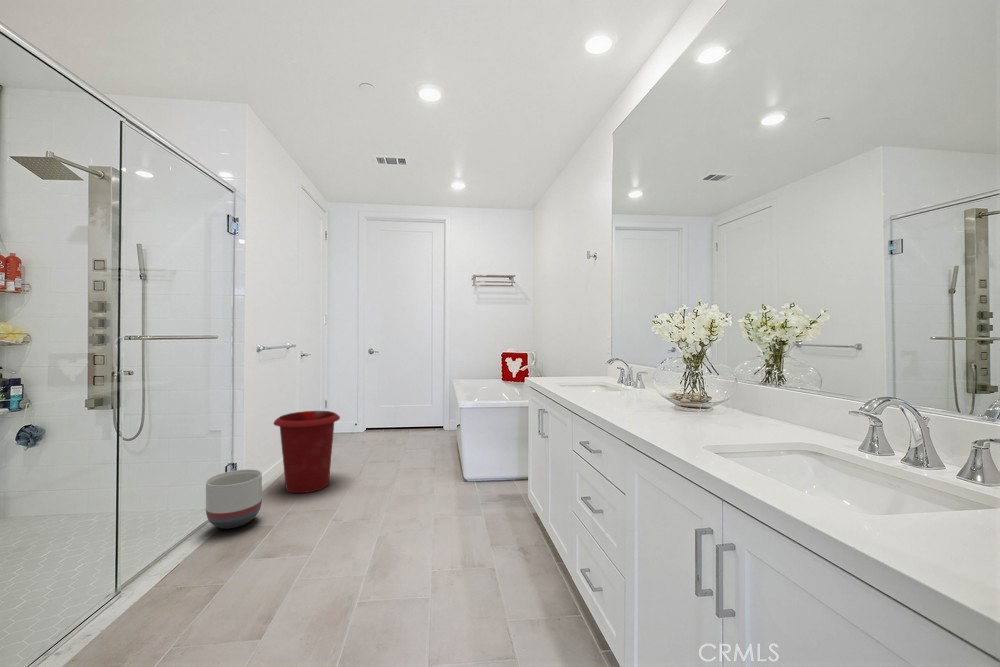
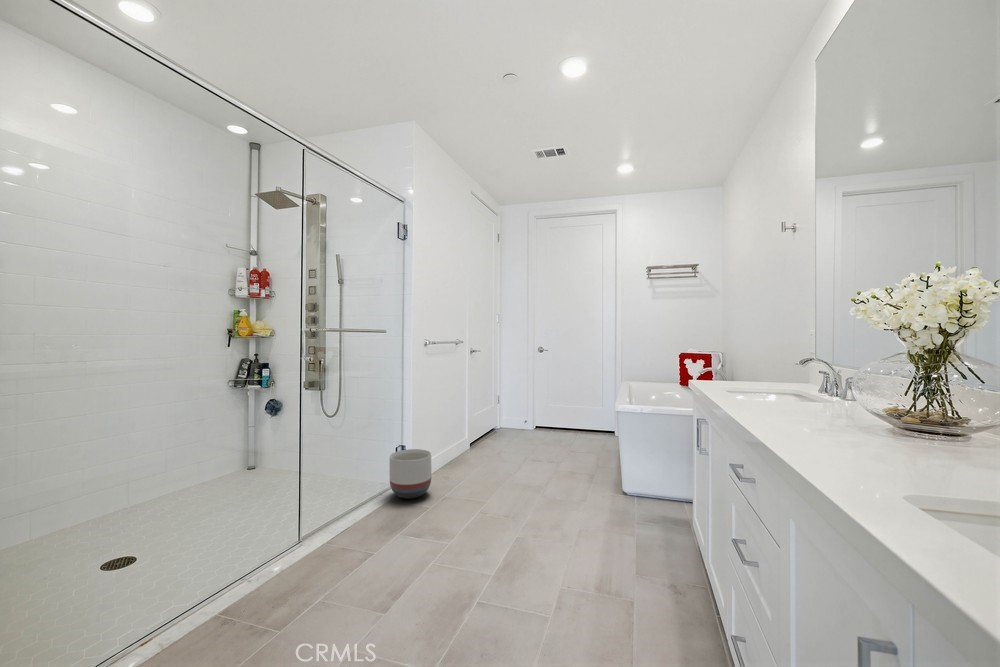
waste bin: present [274,411,340,493] -> none [446,403,502,478]

